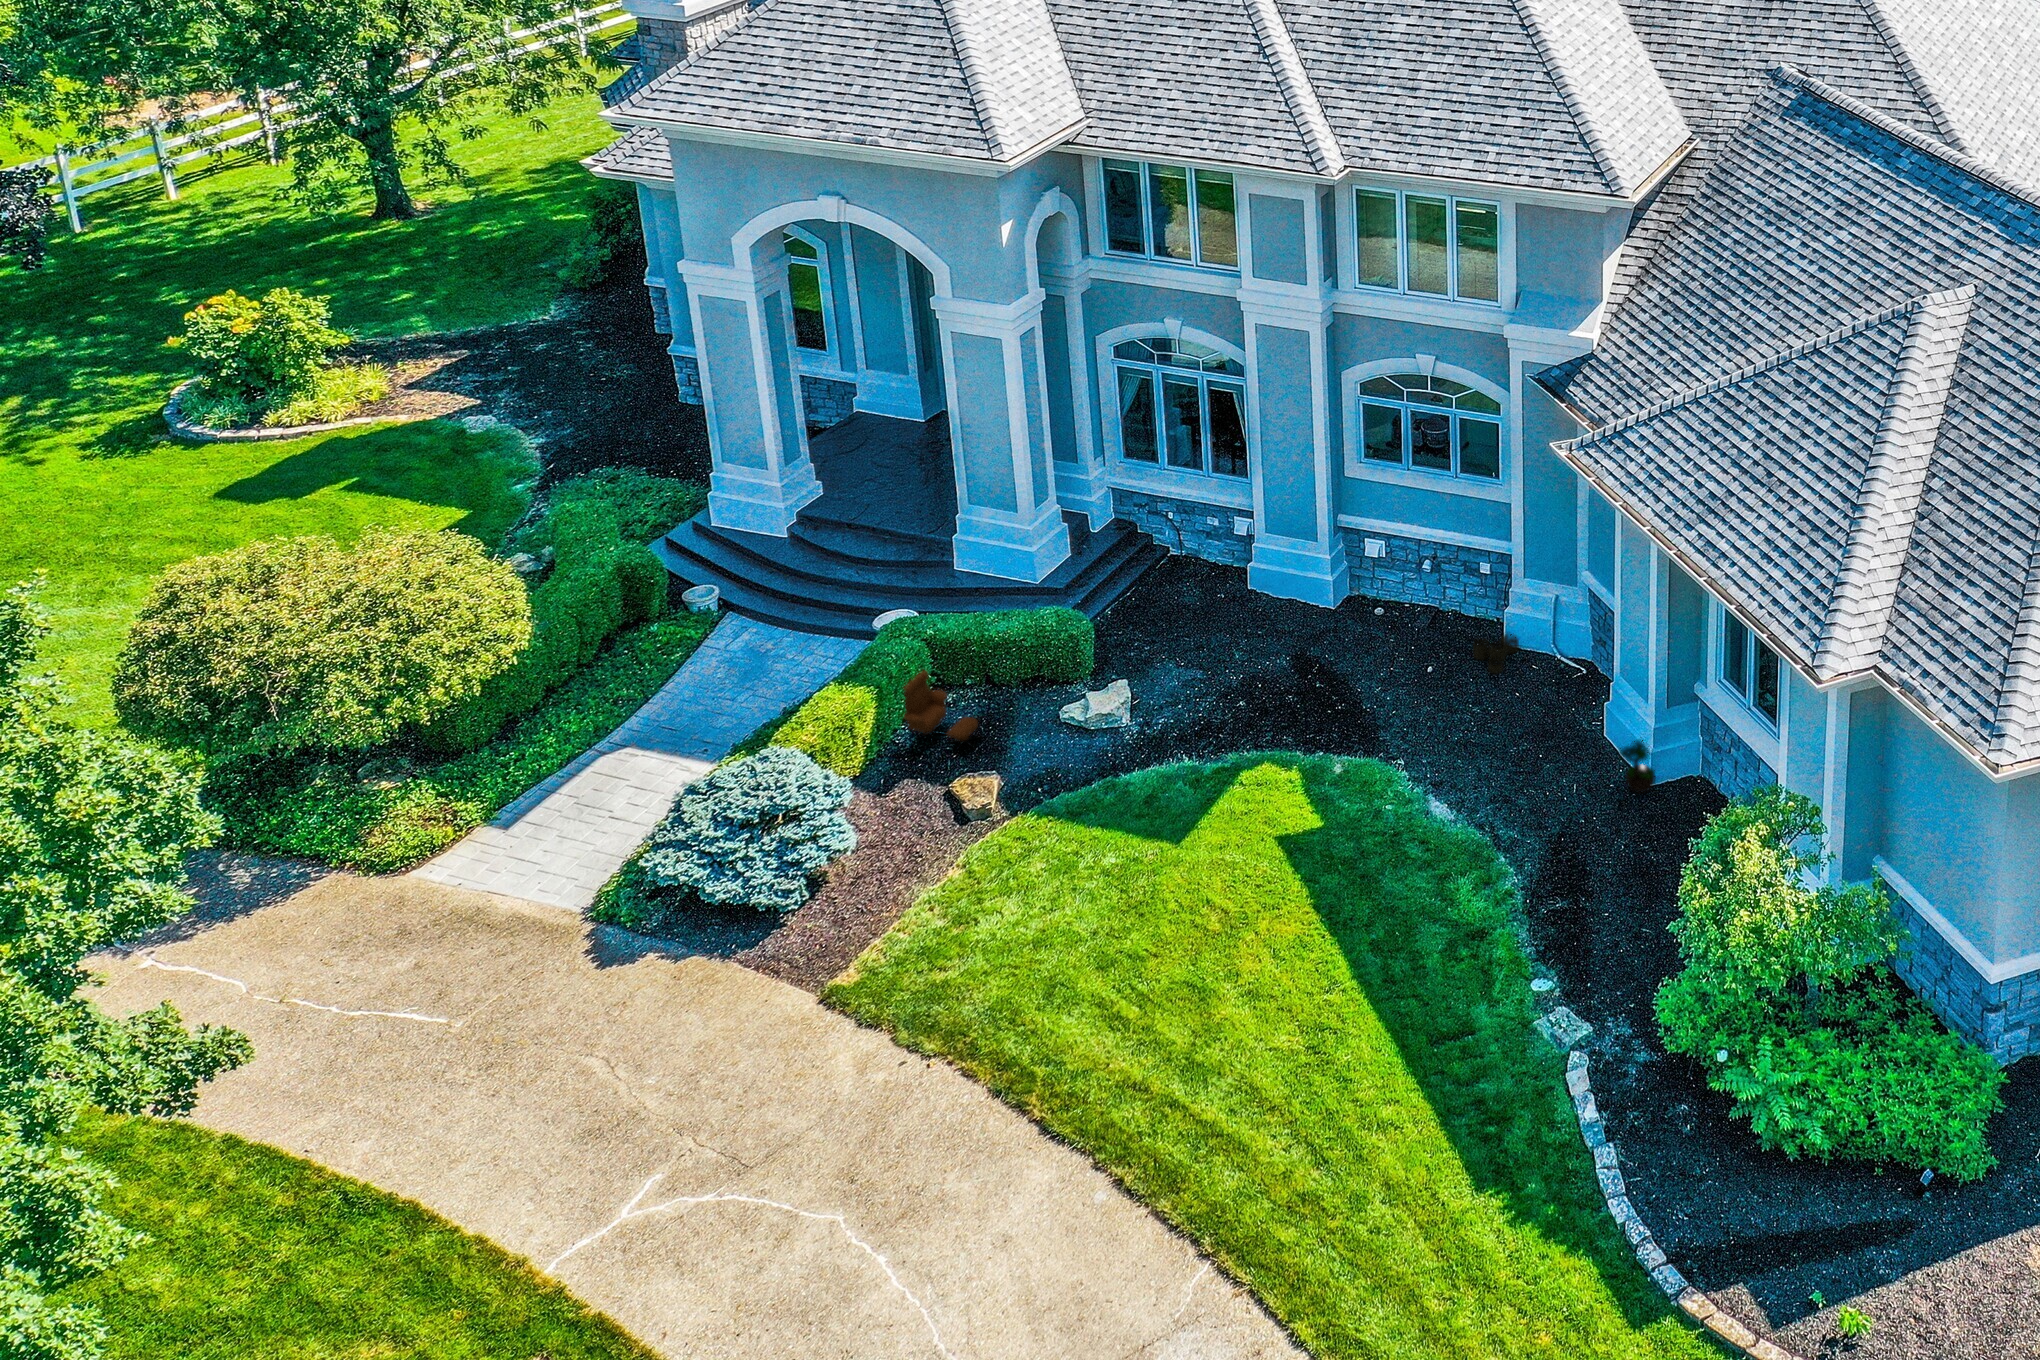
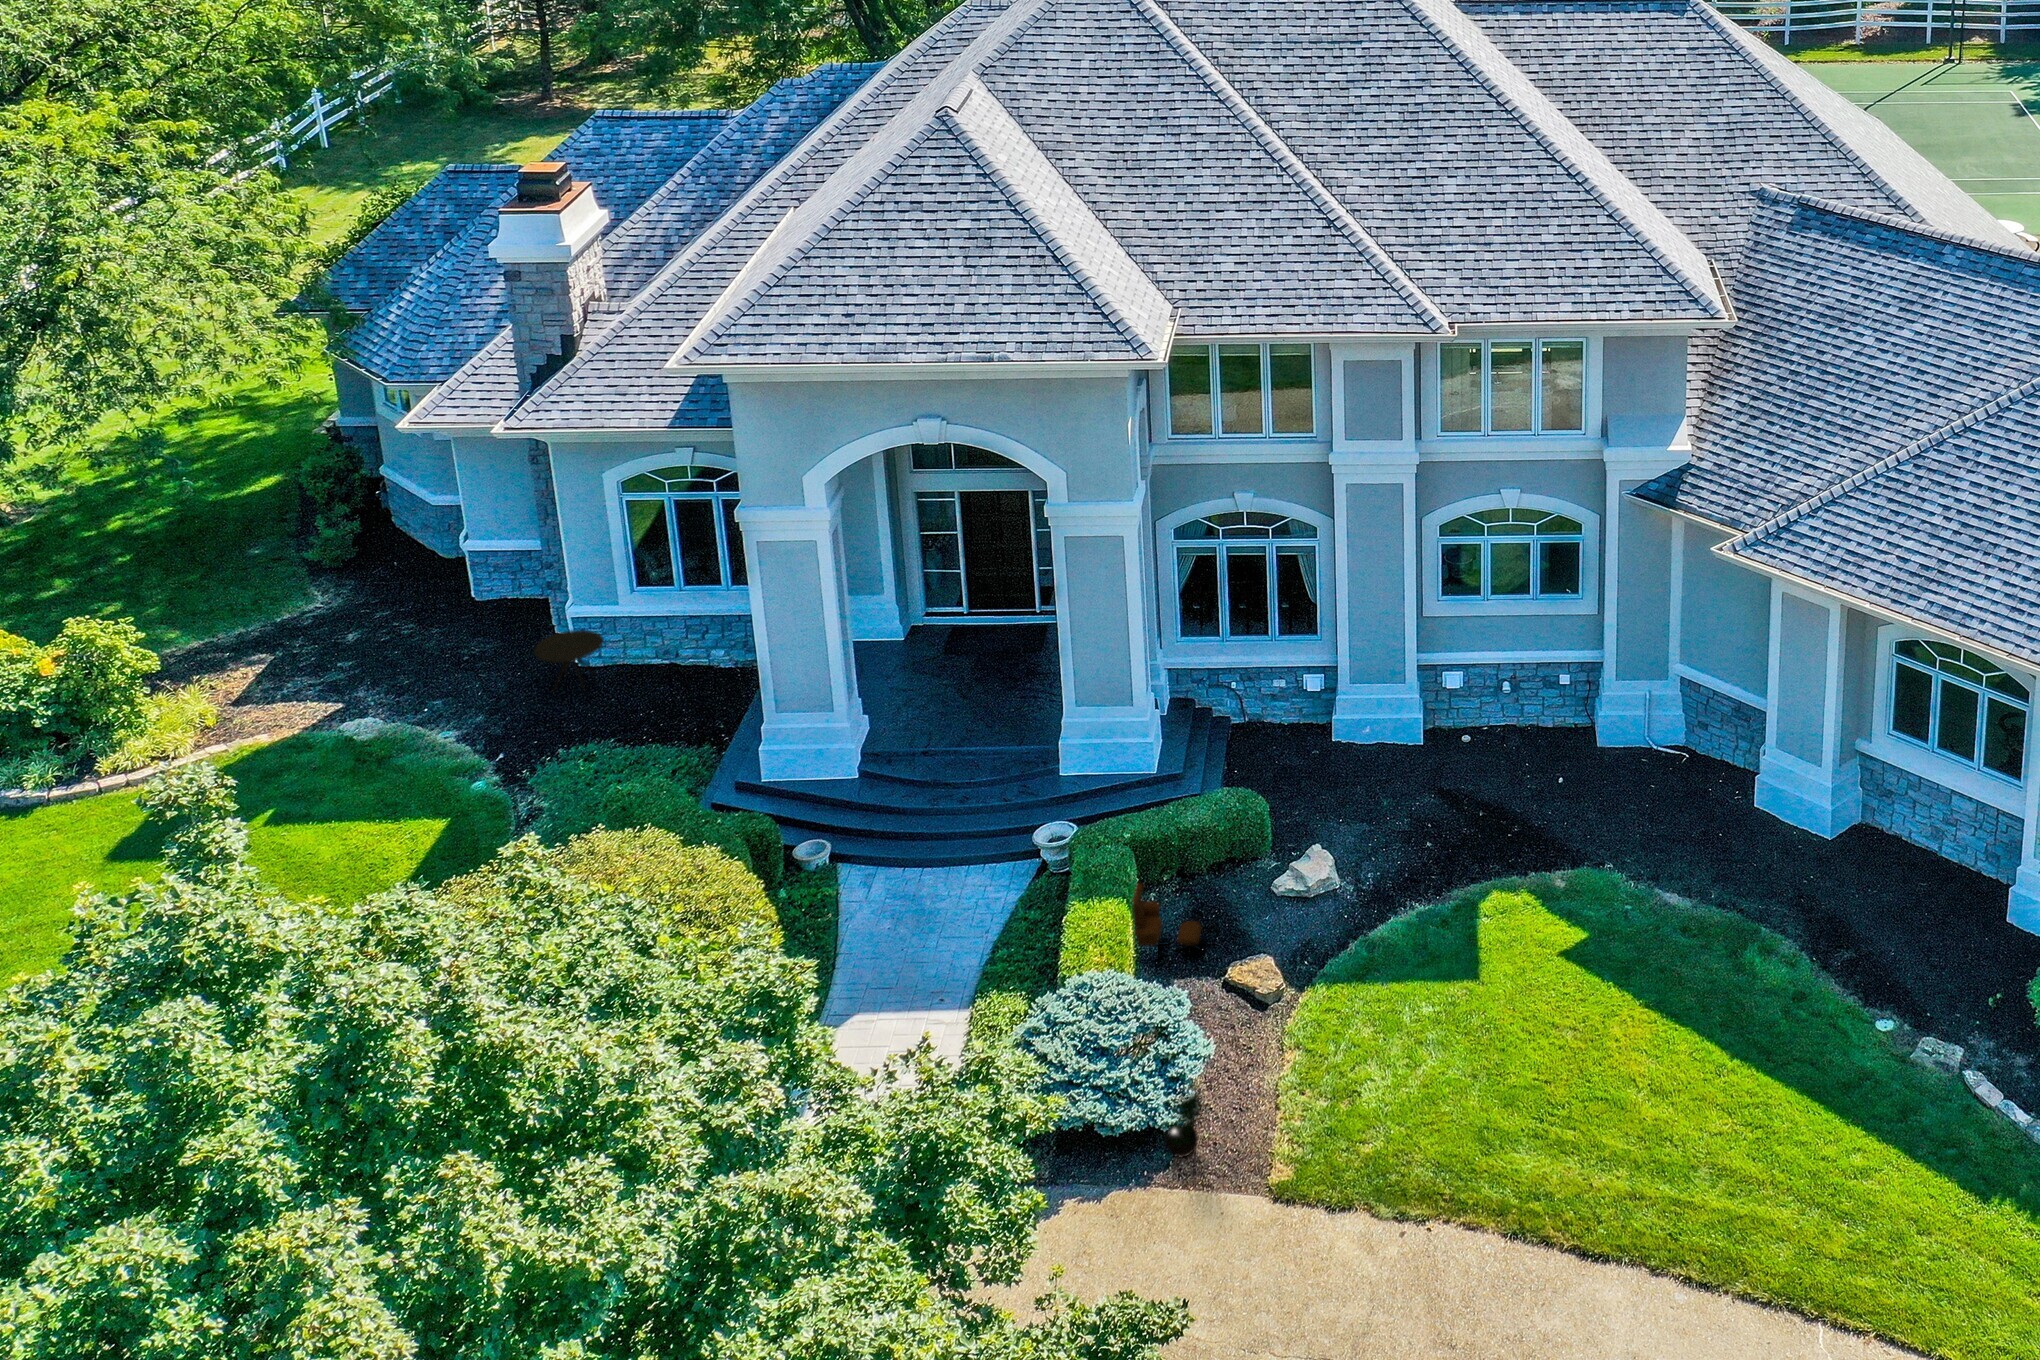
round table: none [619,357,683,415] -> present [534,630,604,690]
woven basket: present [1473,634,1519,673] -> none [1601,740,1638,781]
potted tree: present [1616,740,1655,793] -> present [1165,1091,1206,1158]

